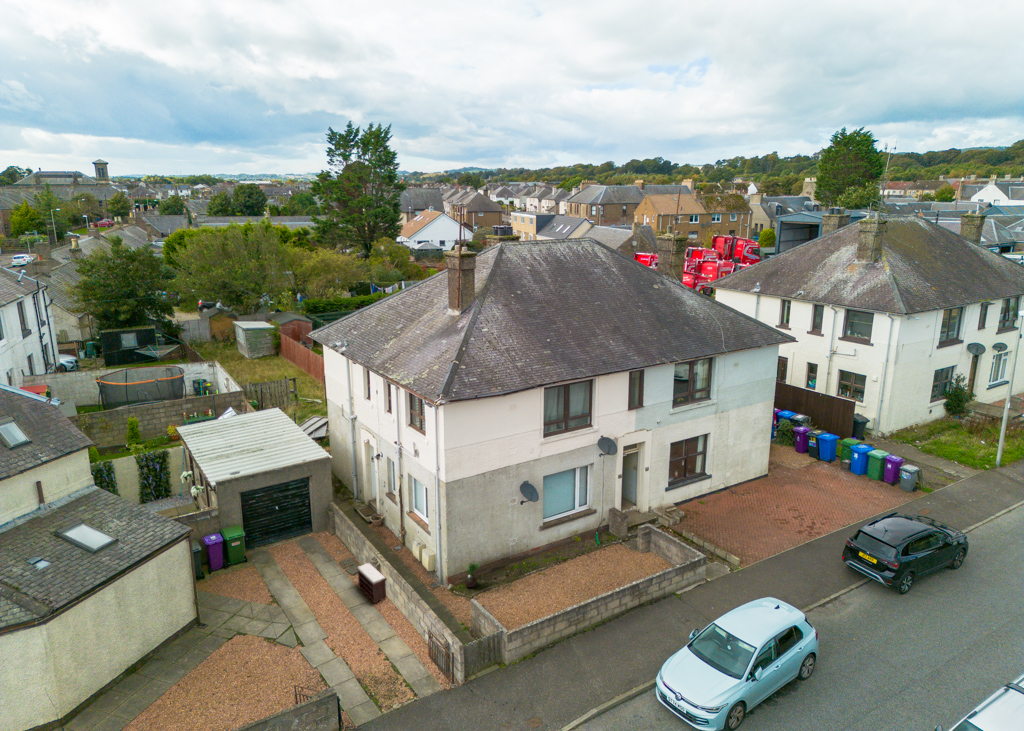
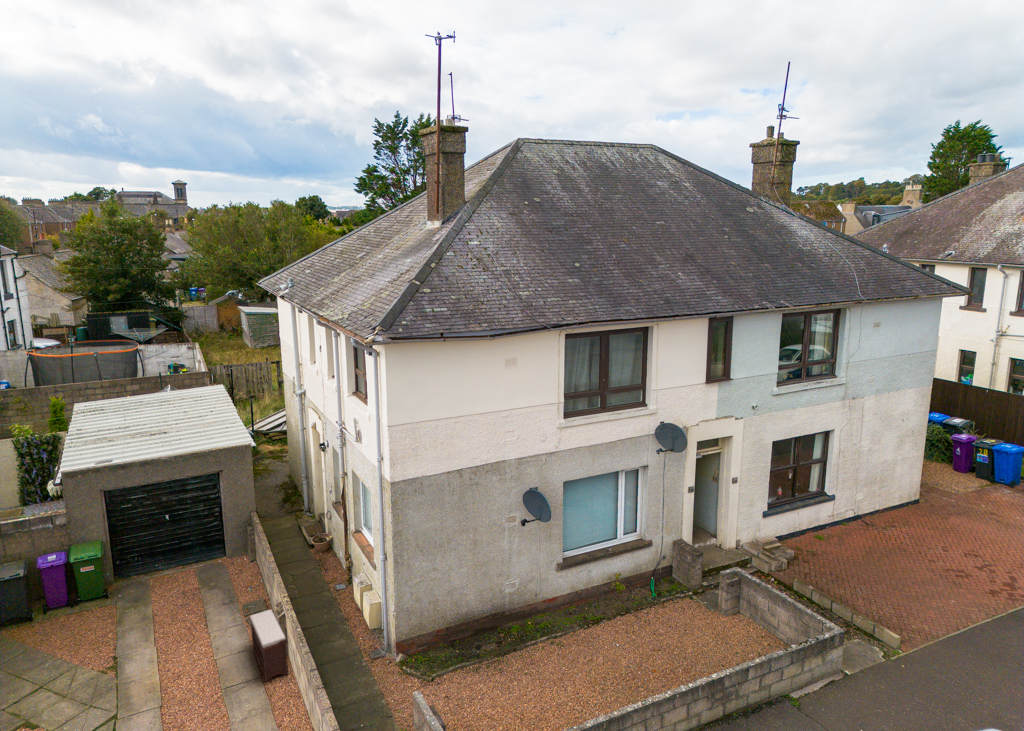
potted tree: present [464,564,479,587] -> none [420,618,448,661]

